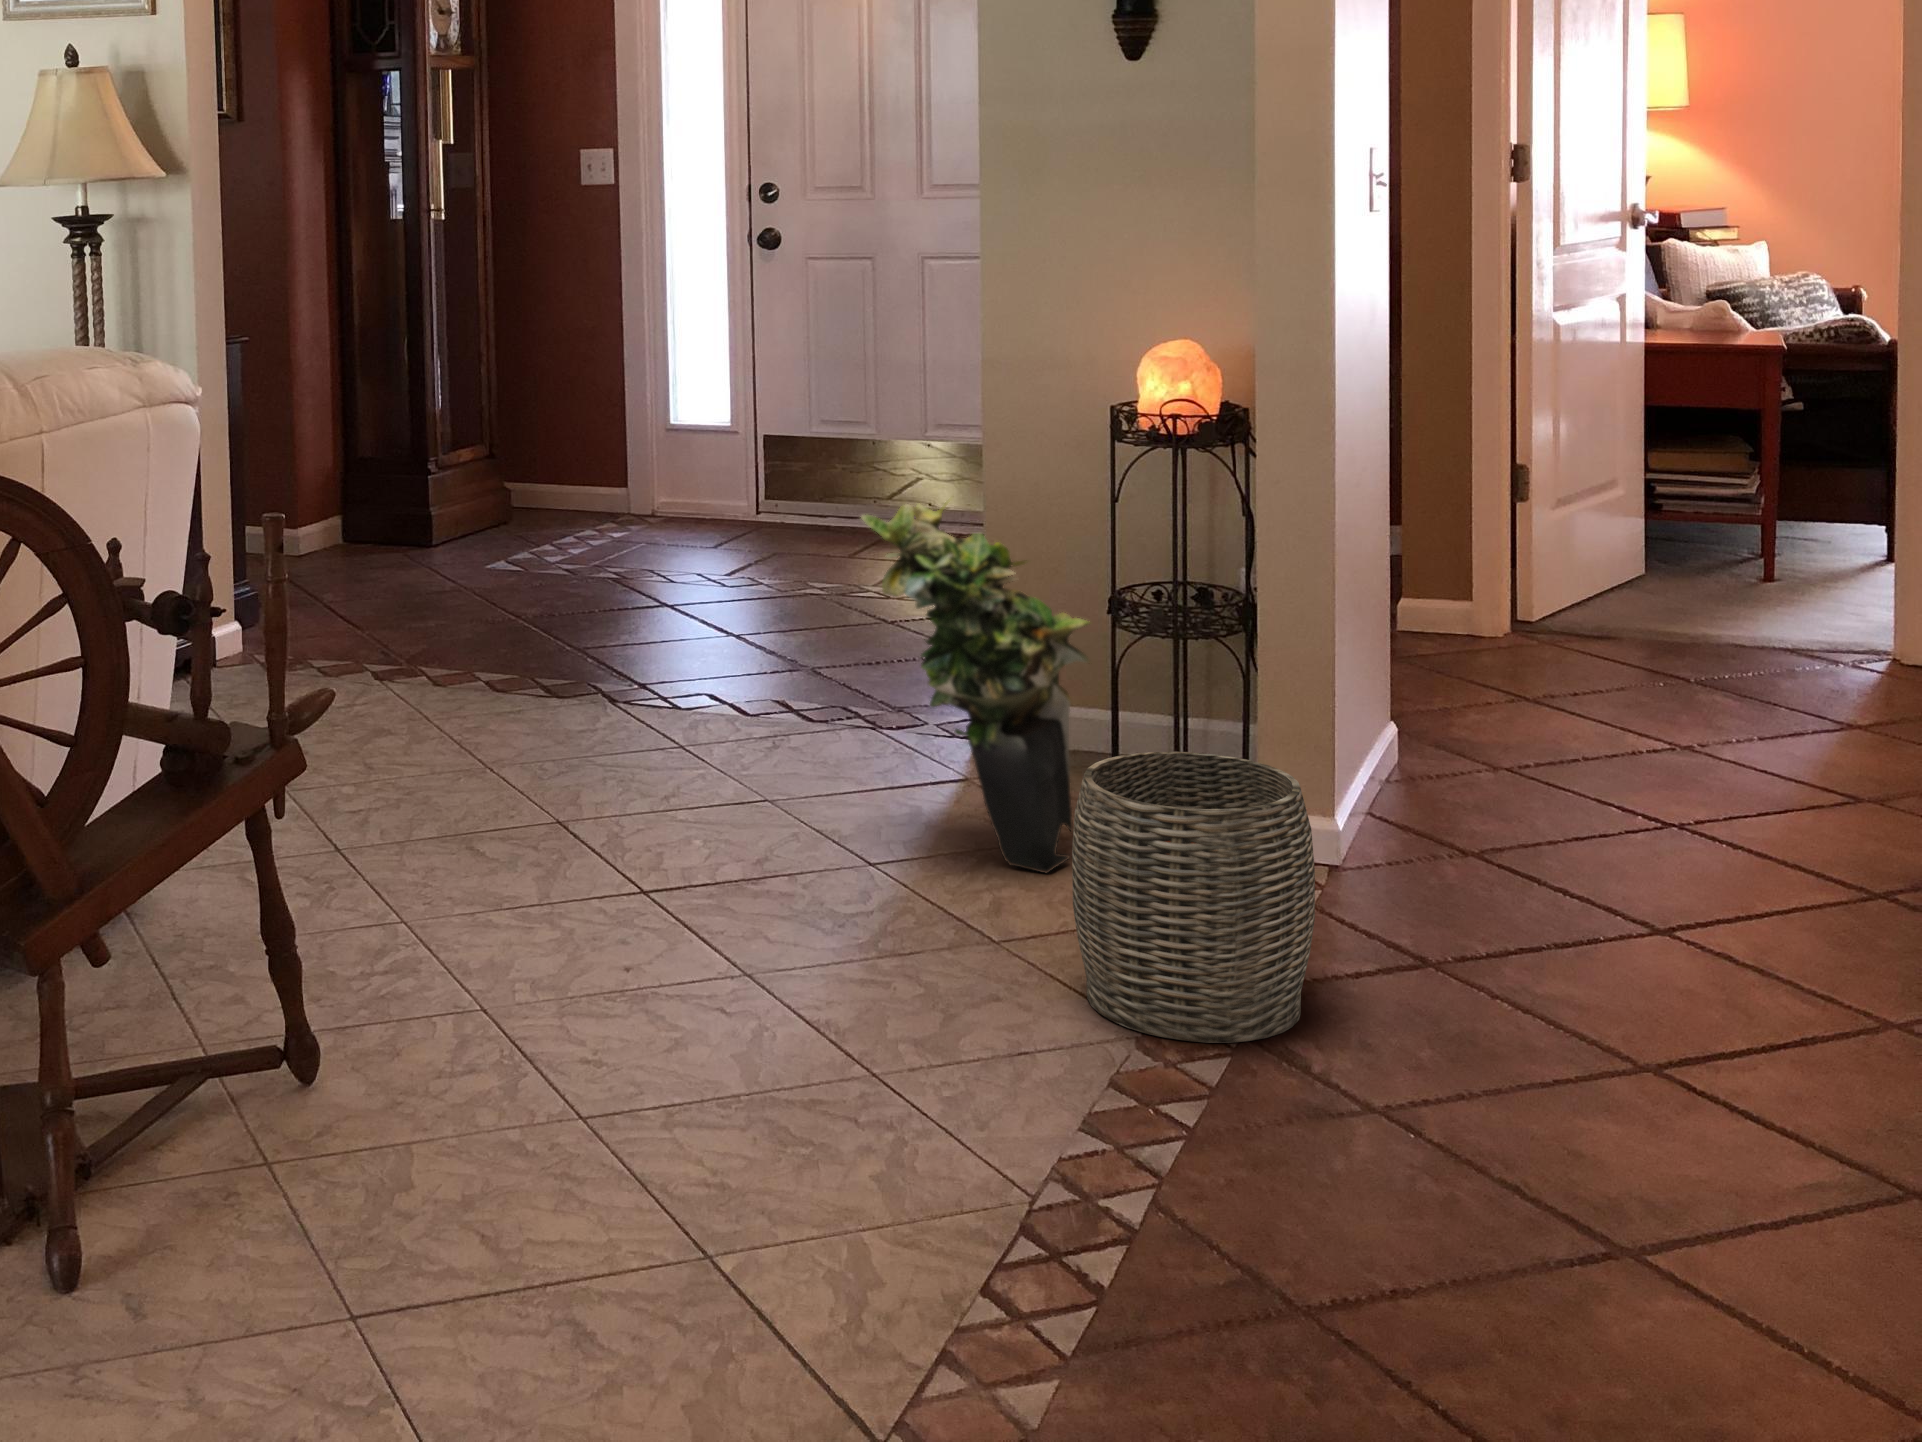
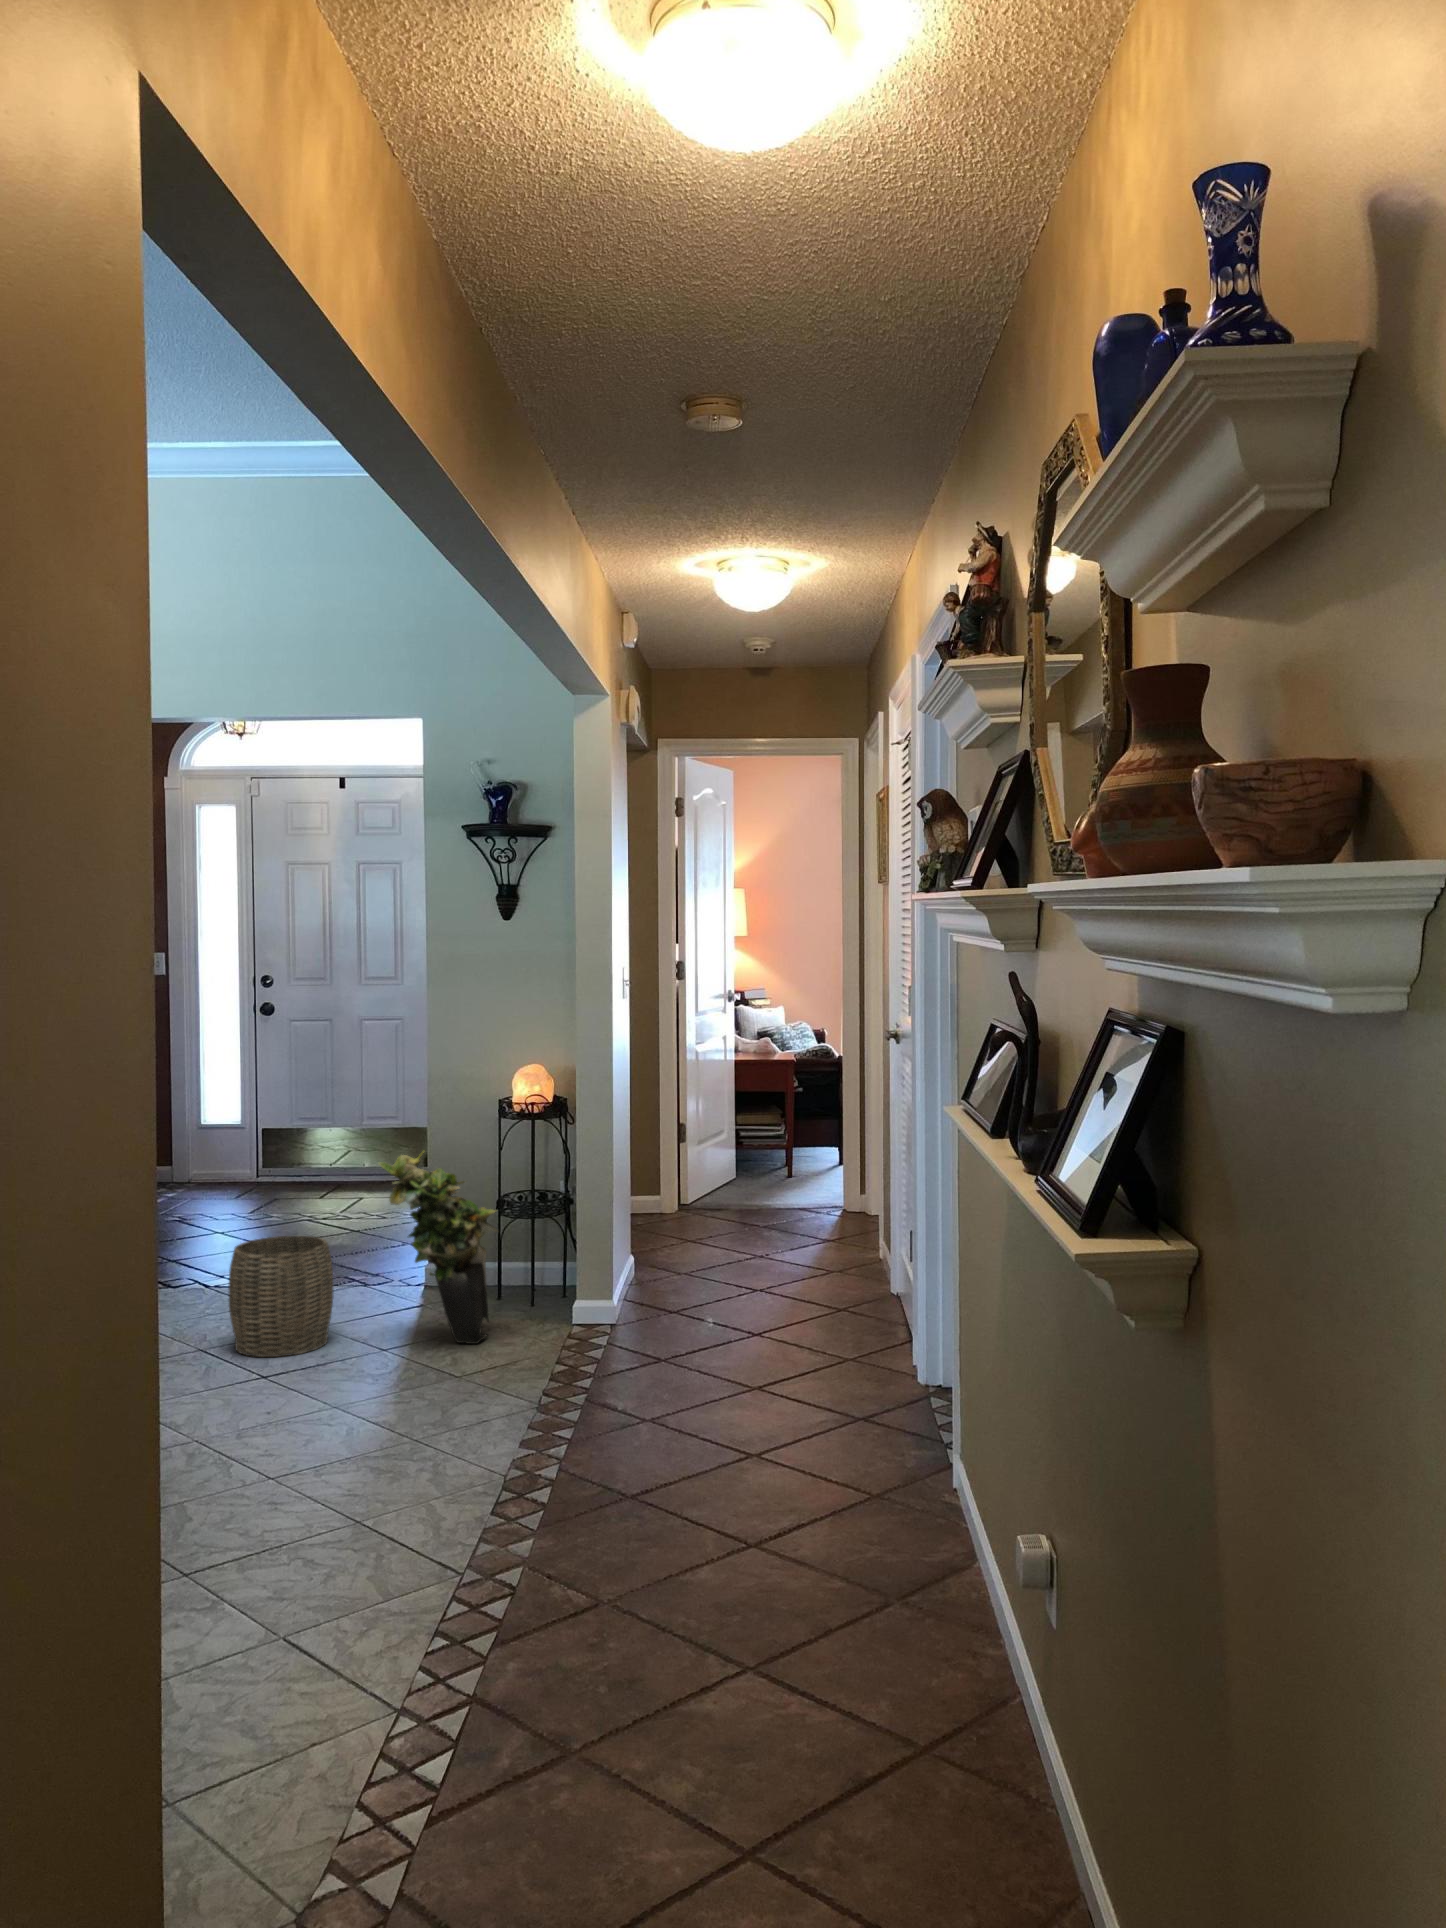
woven basket: present [1072,752,1315,1043] -> present [229,1236,333,1357]

